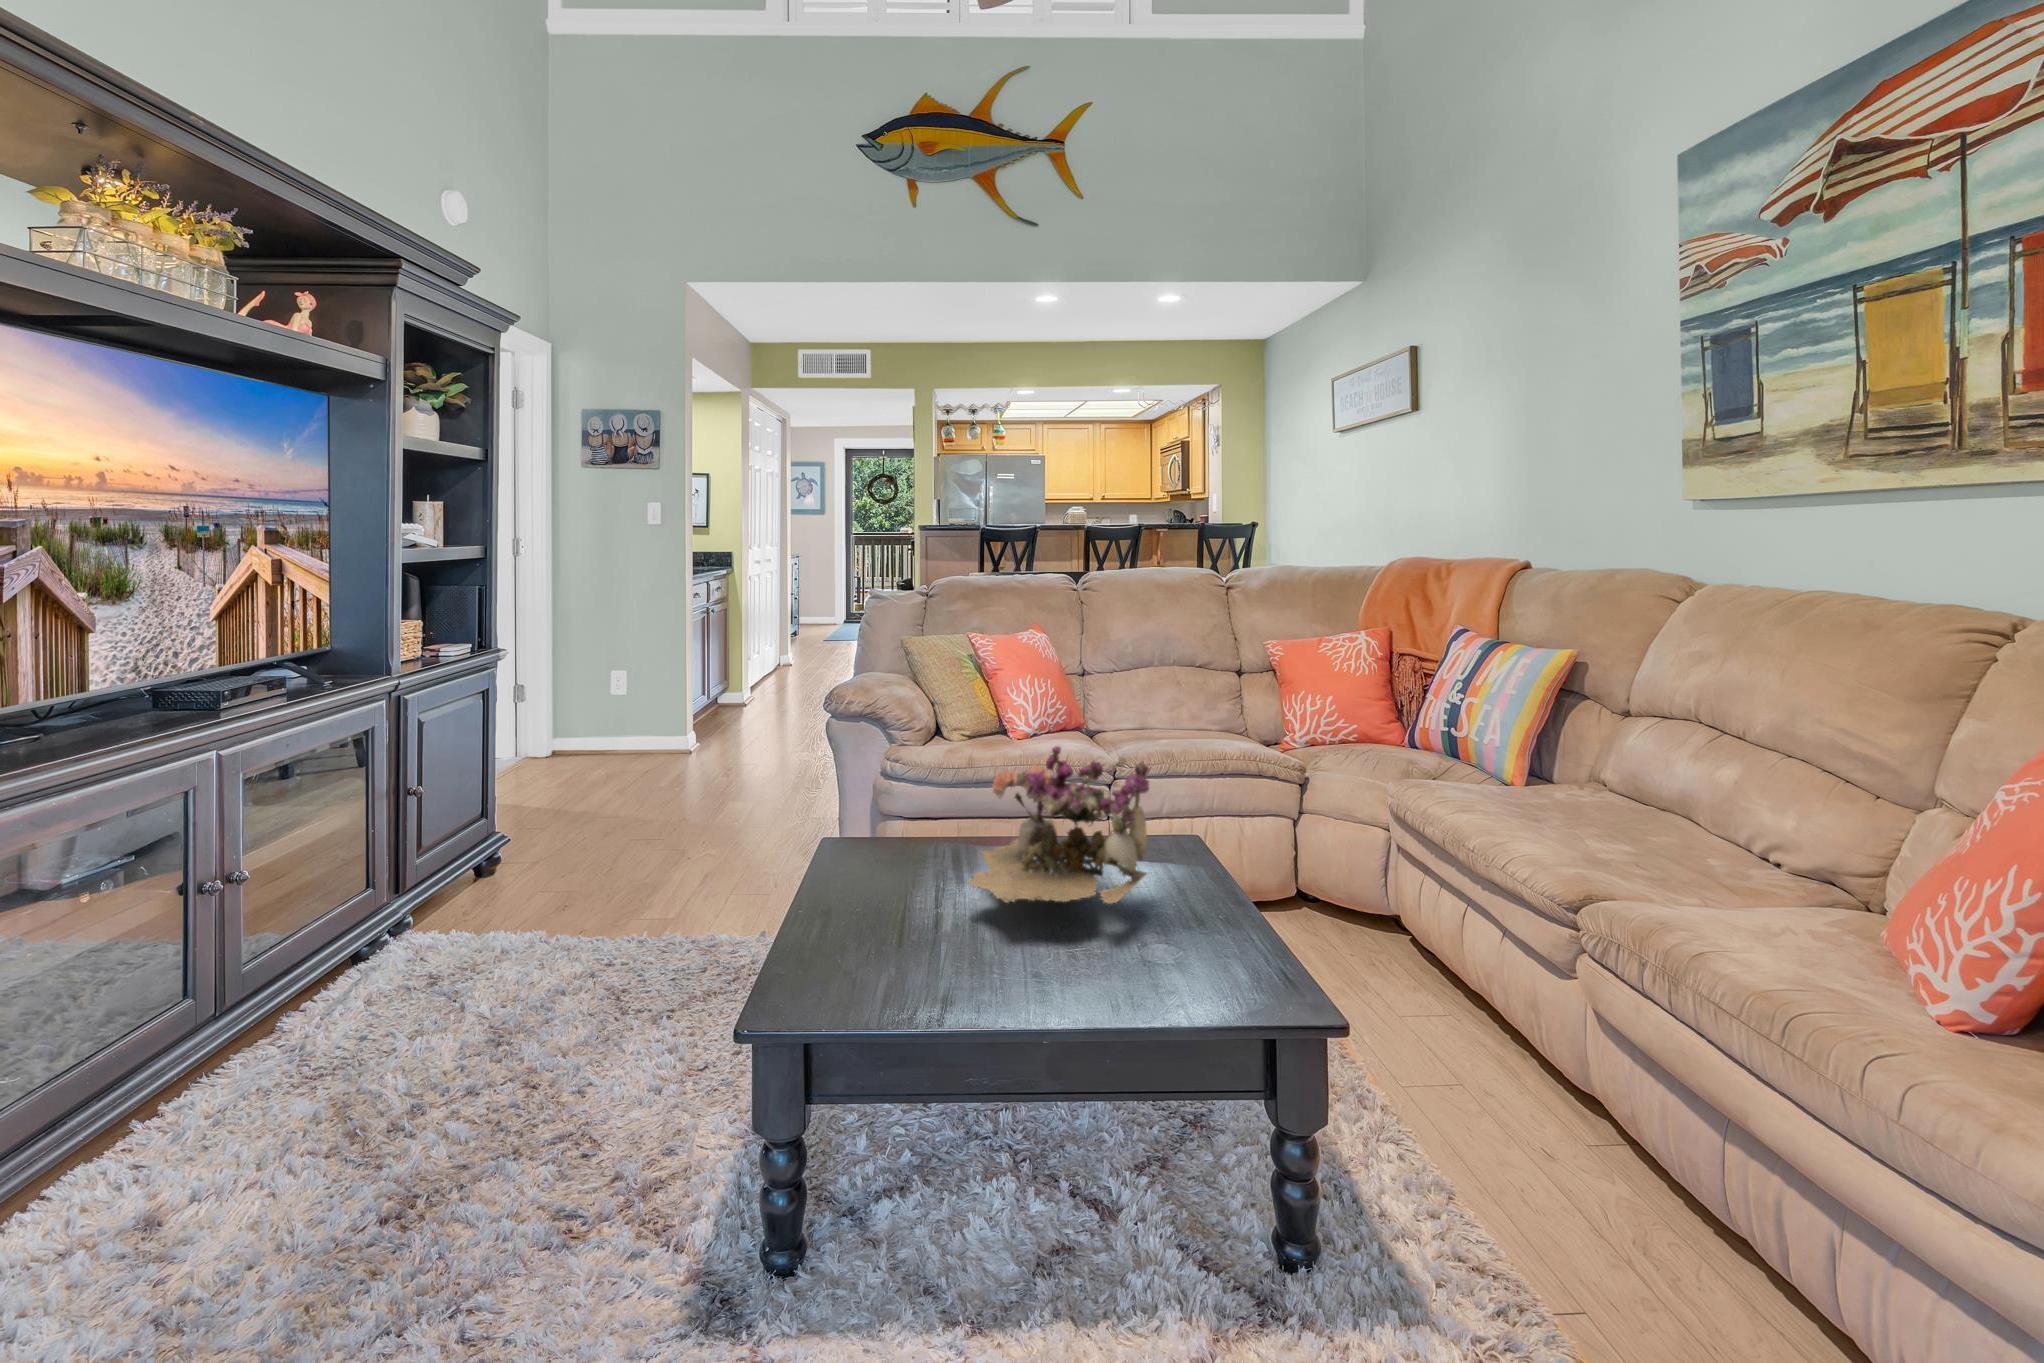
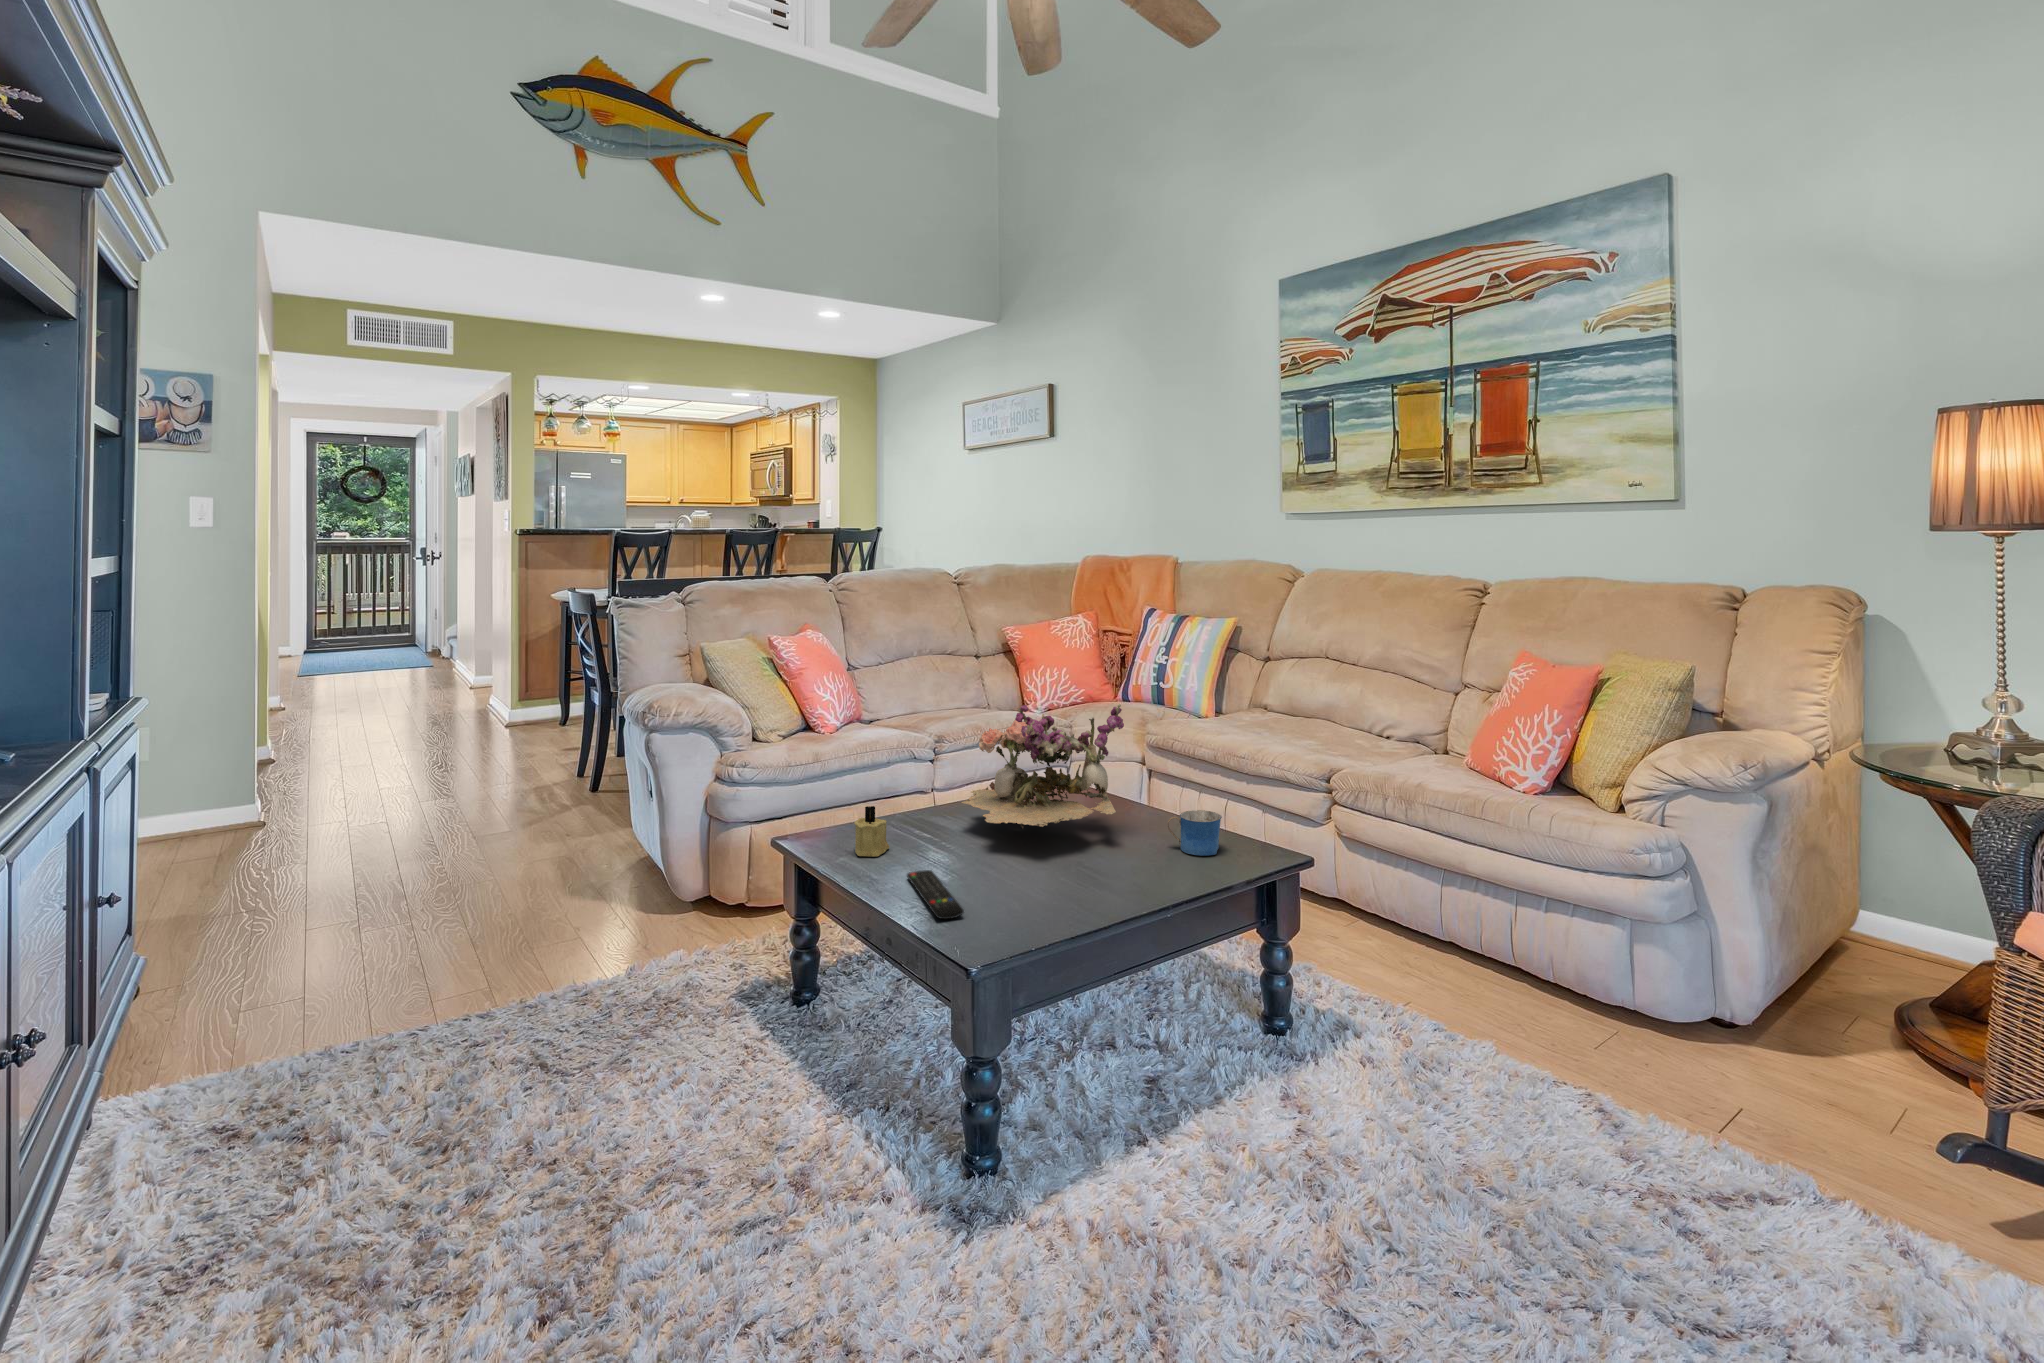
candle: none [846,838,887,897] -> present [854,806,889,857]
mug: none [1178,921,1249,992] -> present [1168,810,1222,856]
remote control: none [797,924,877,994] -> present [907,870,964,919]

